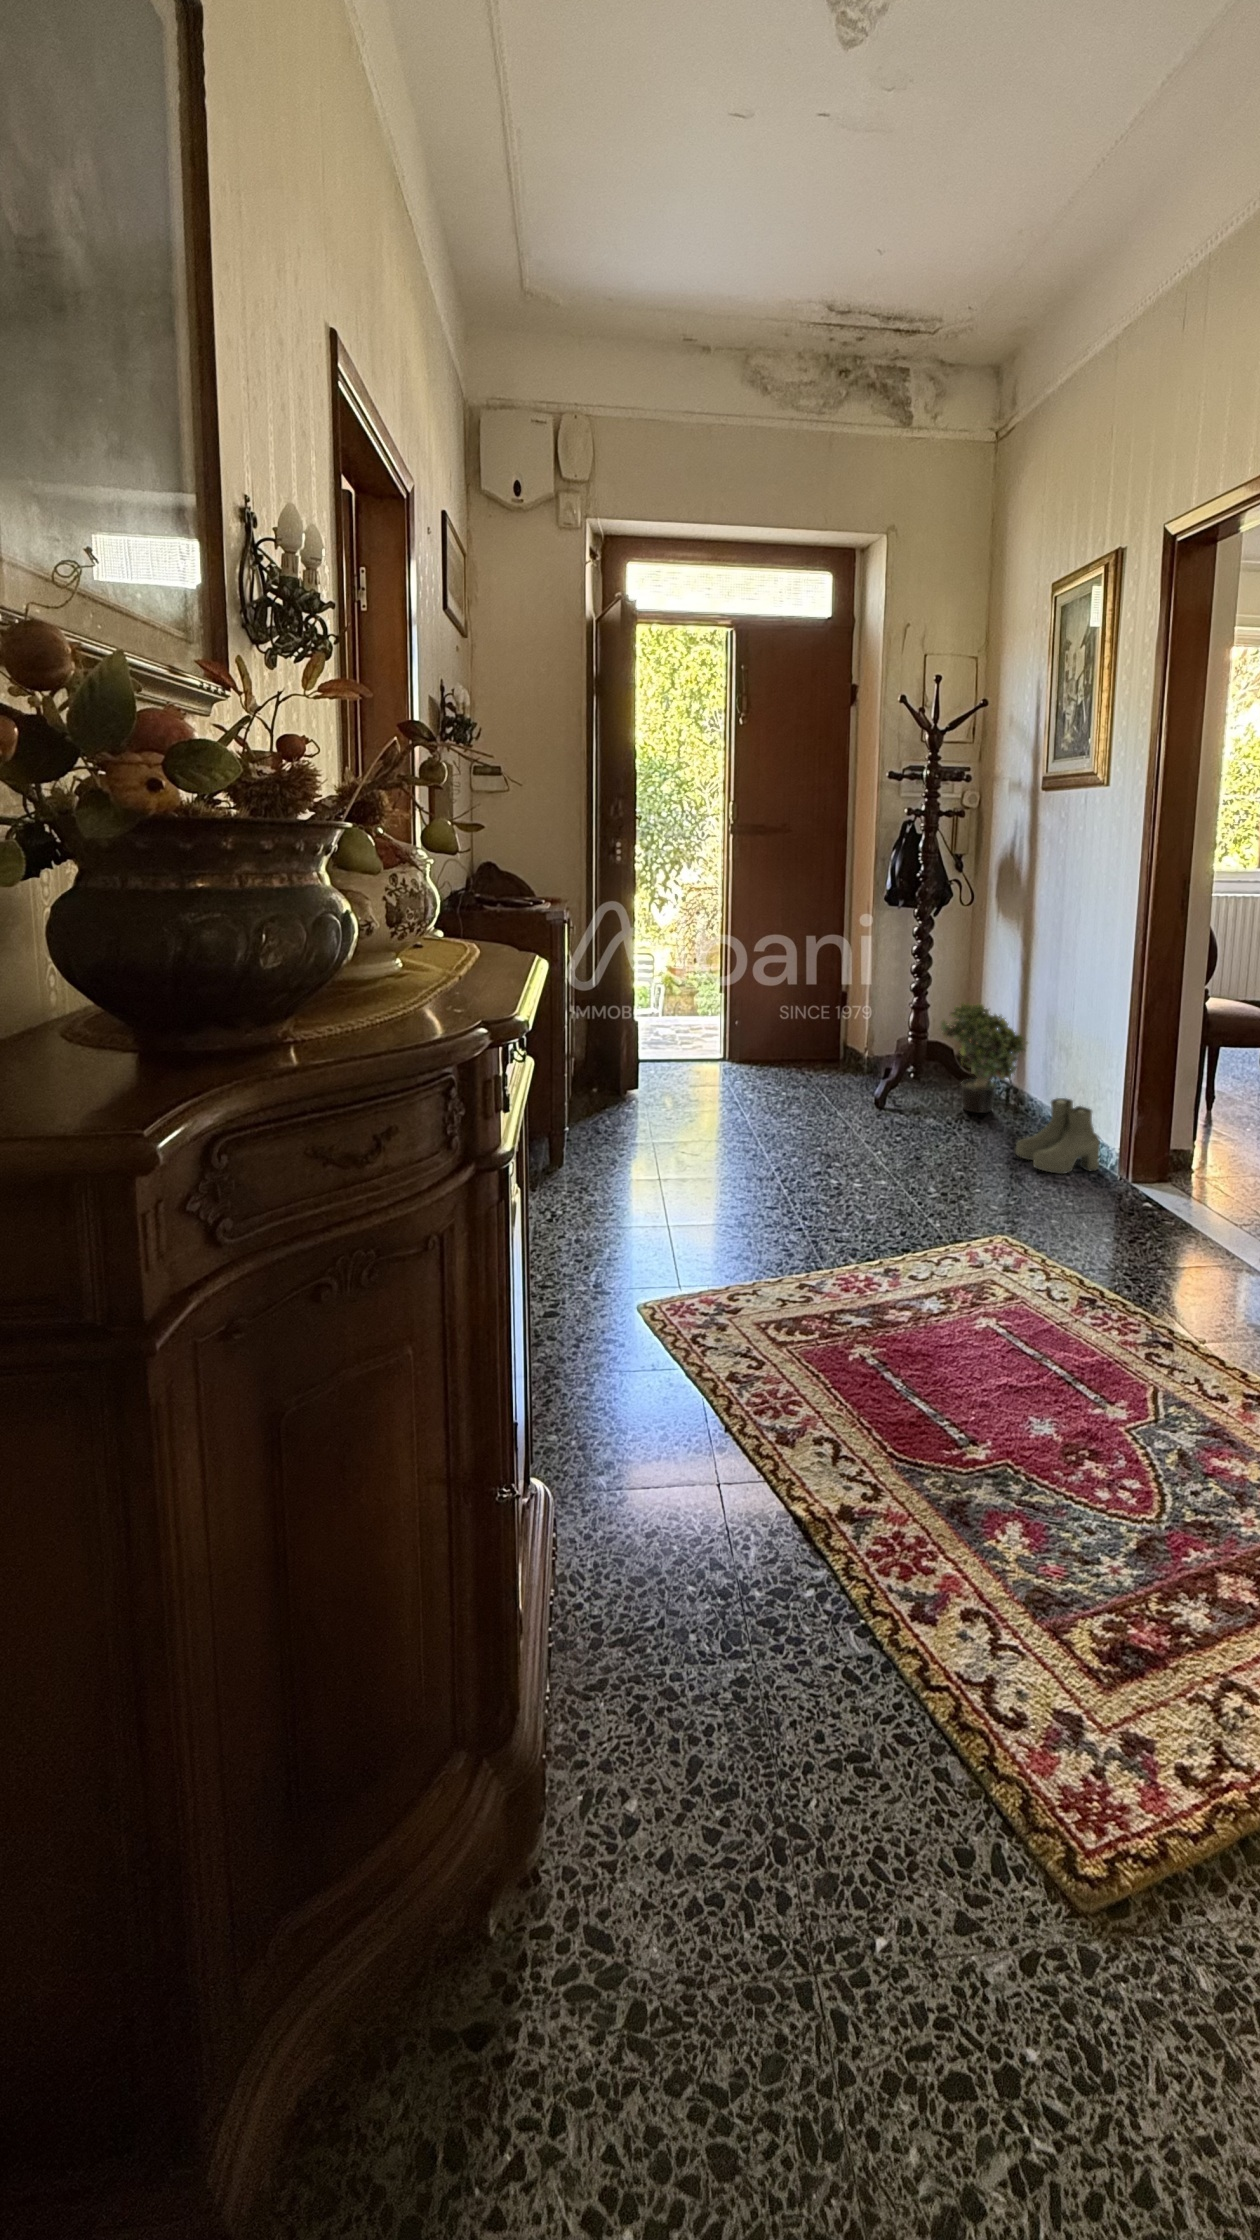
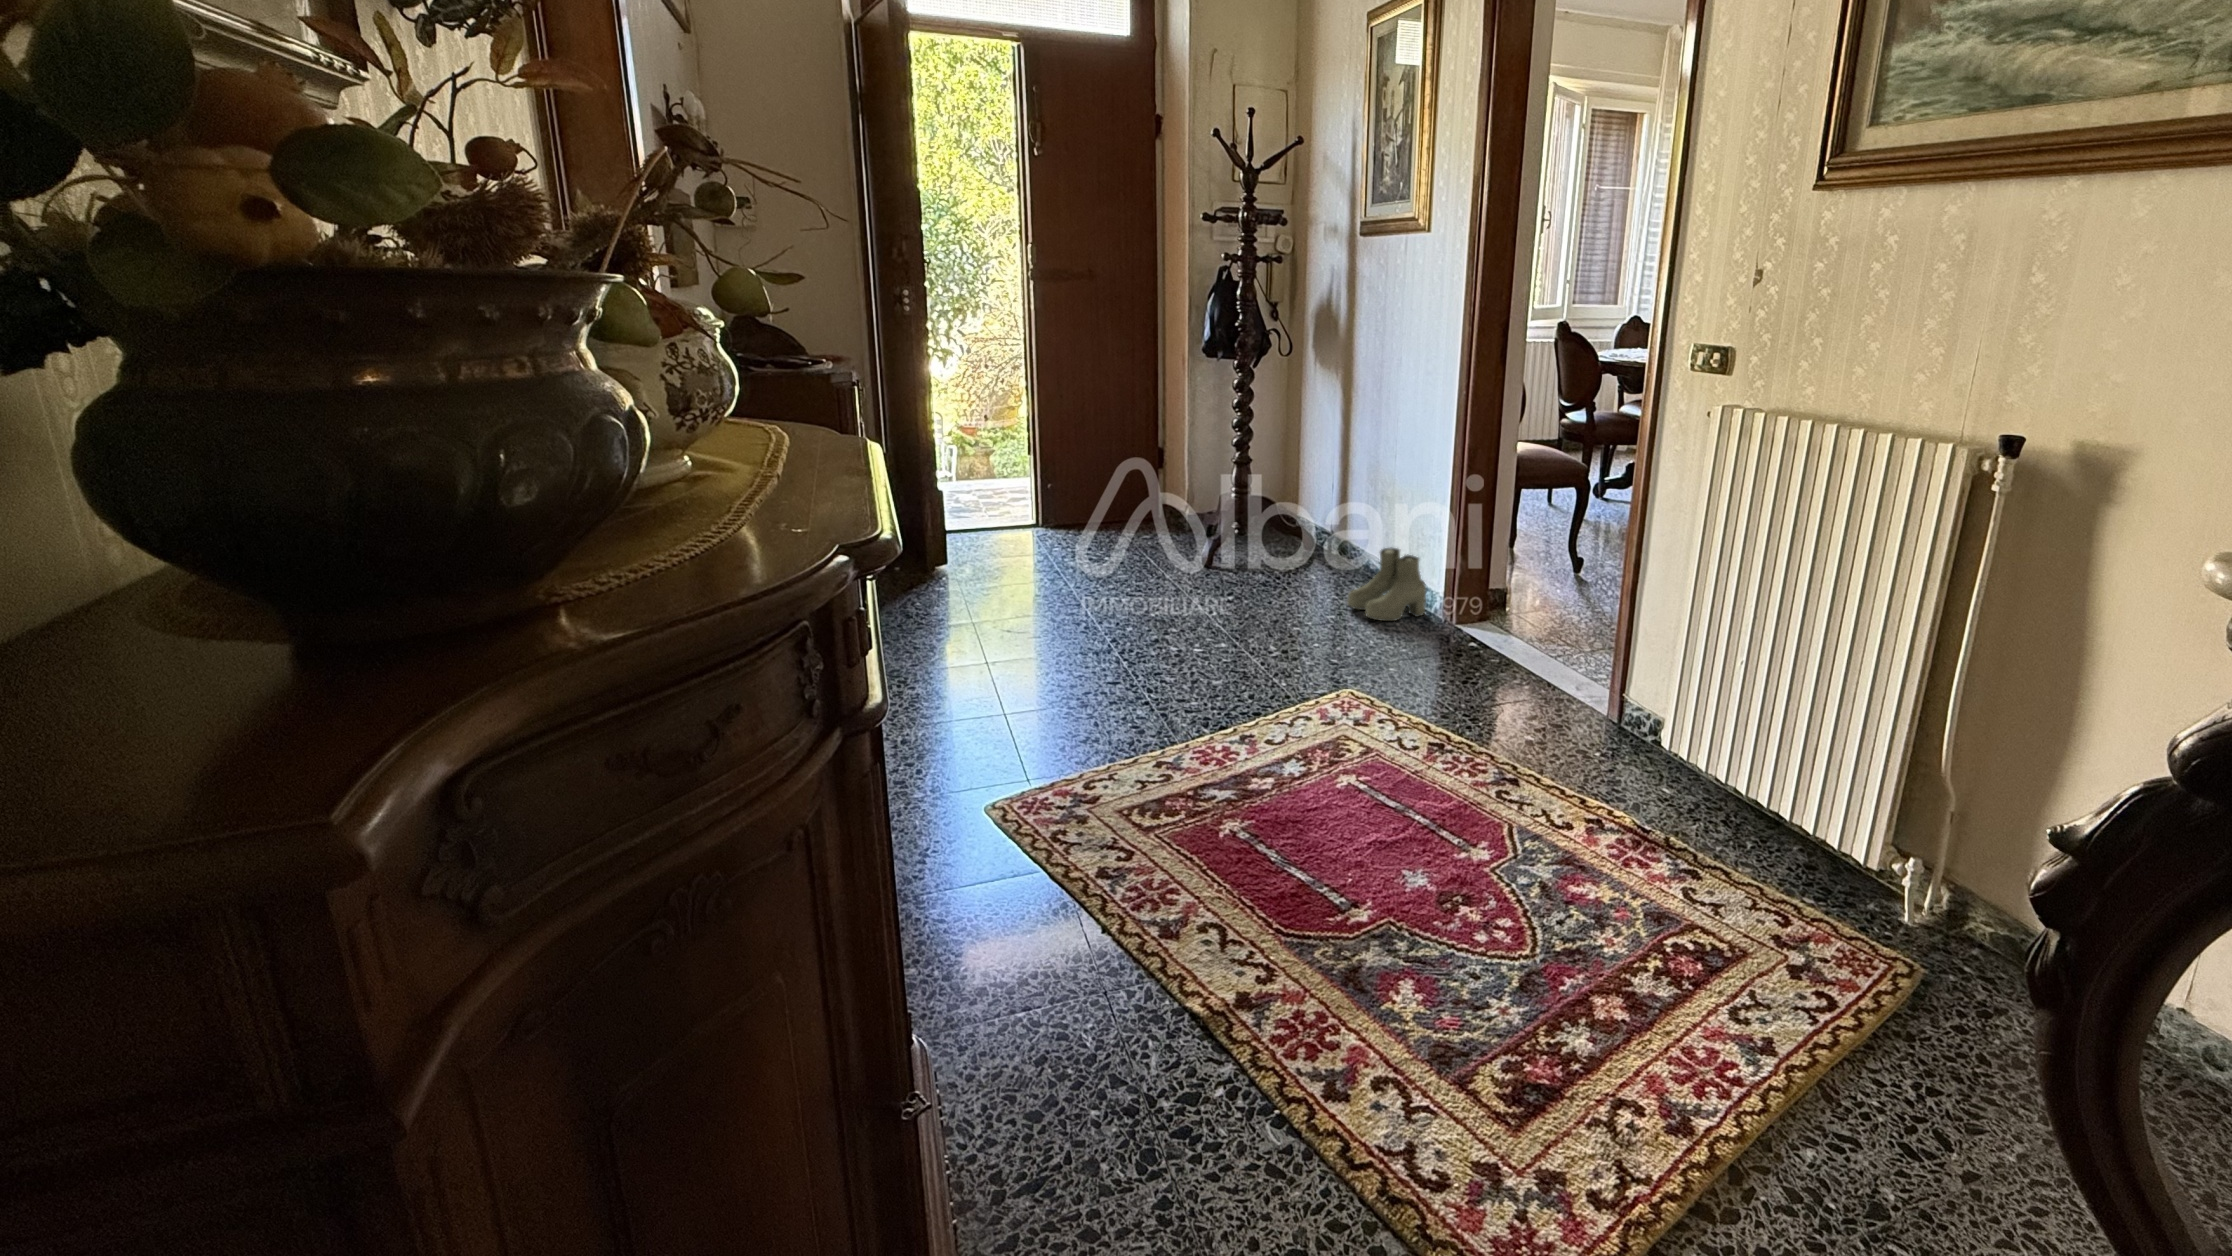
potted plant: present [941,1003,1027,1113] -> none [1264,455,1353,566]

